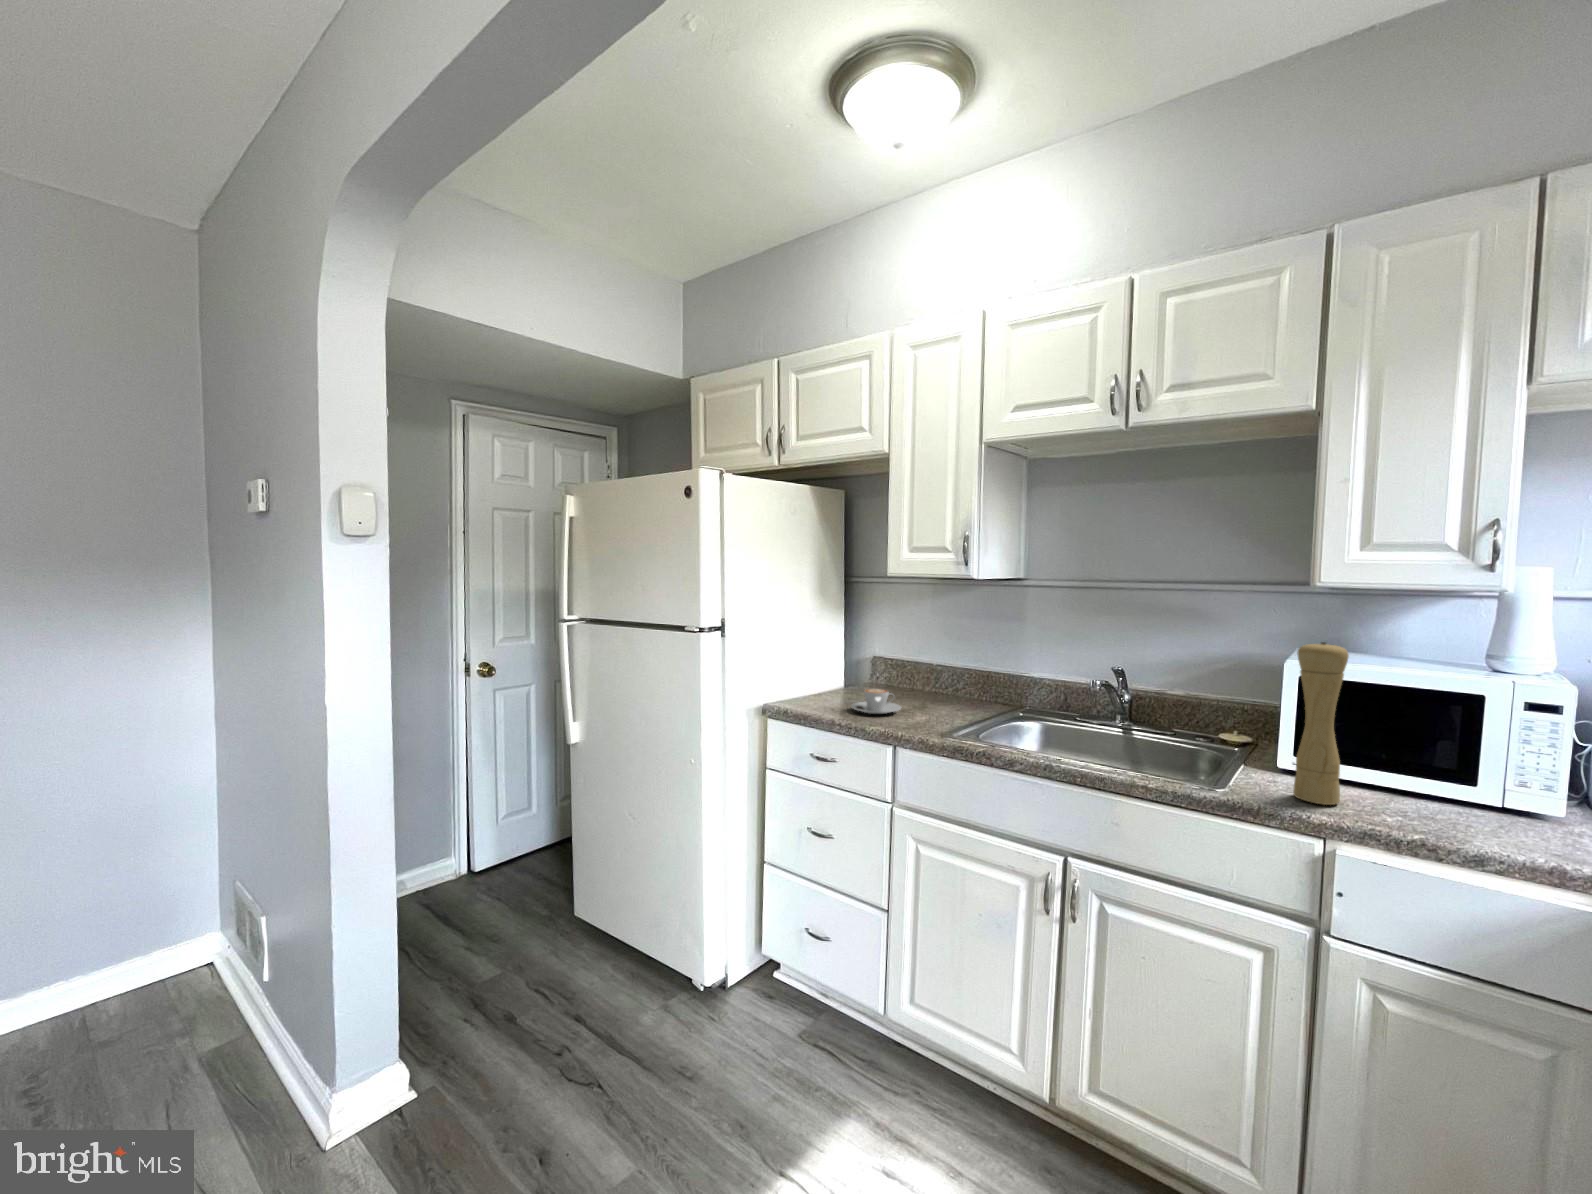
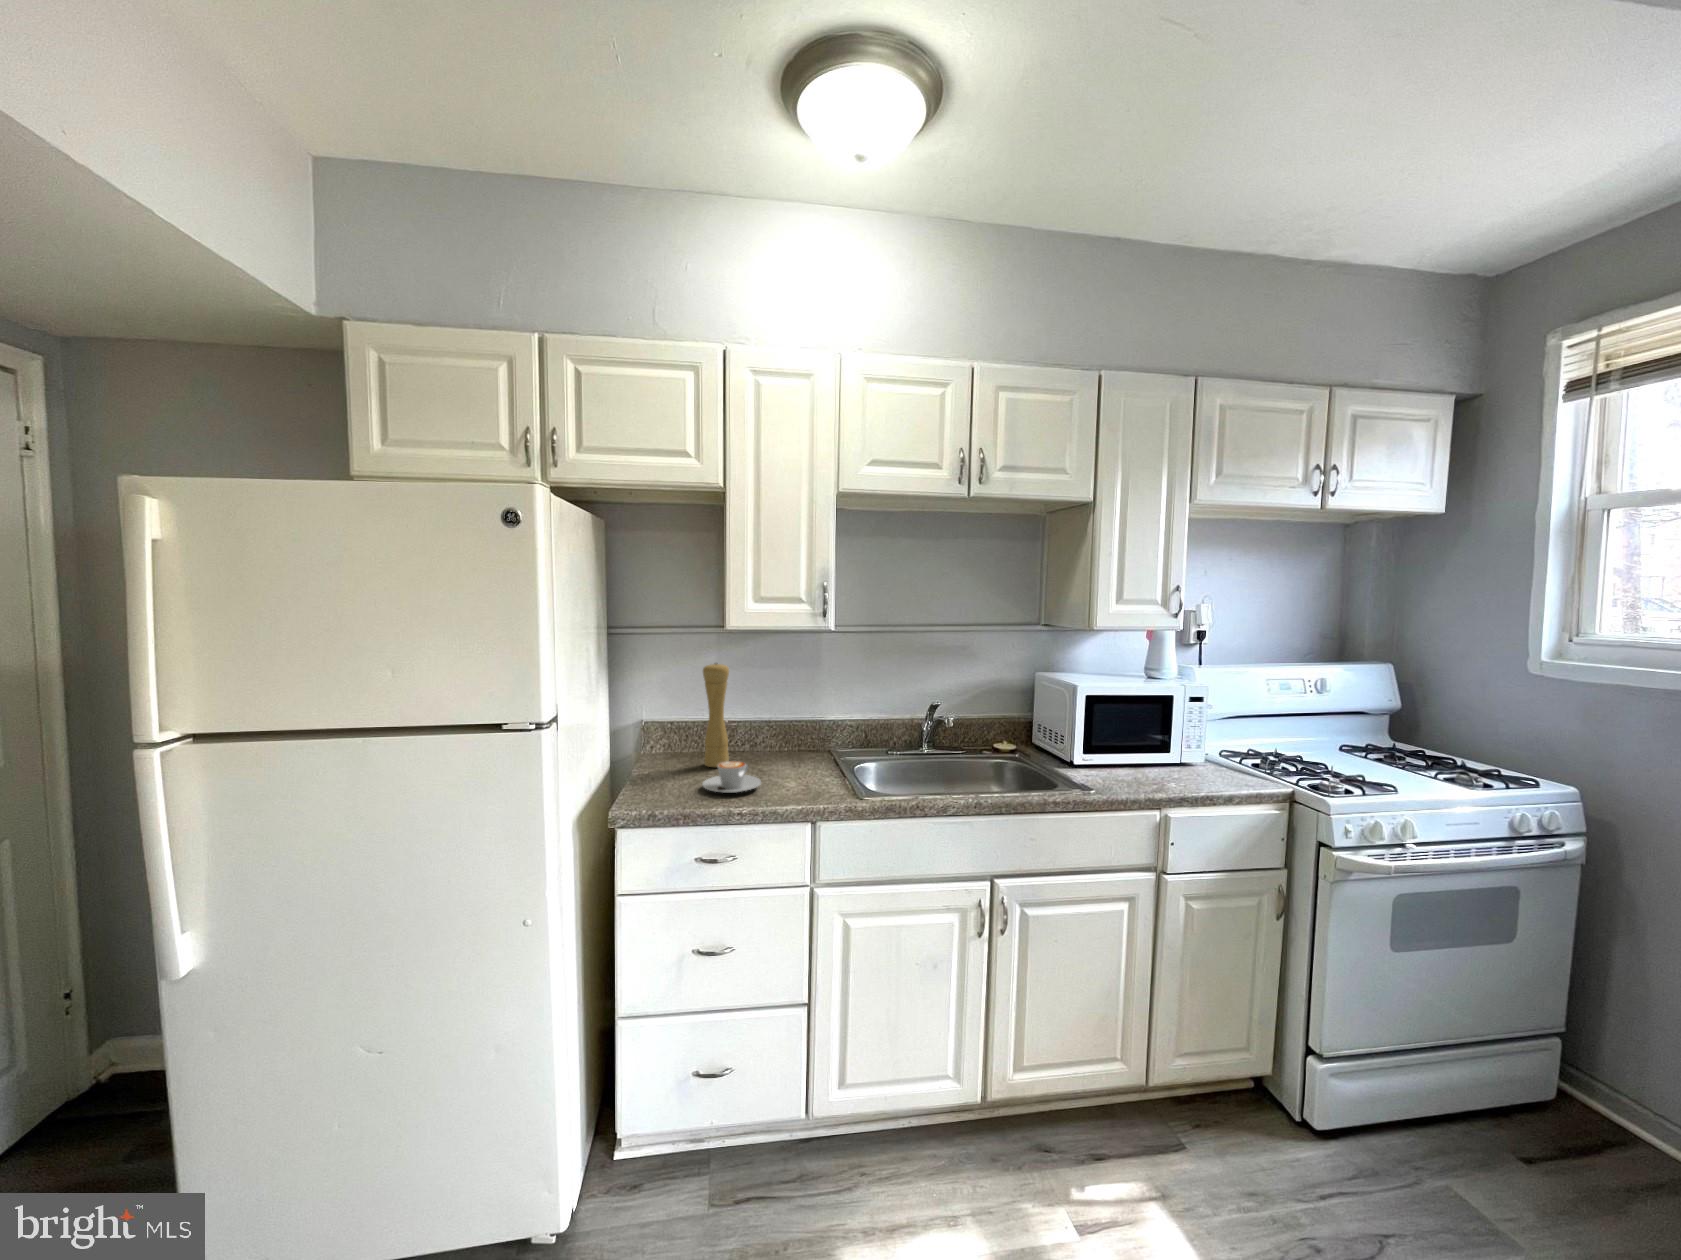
pepper mill: present [1293,642,1349,805] -> present [703,663,729,767]

